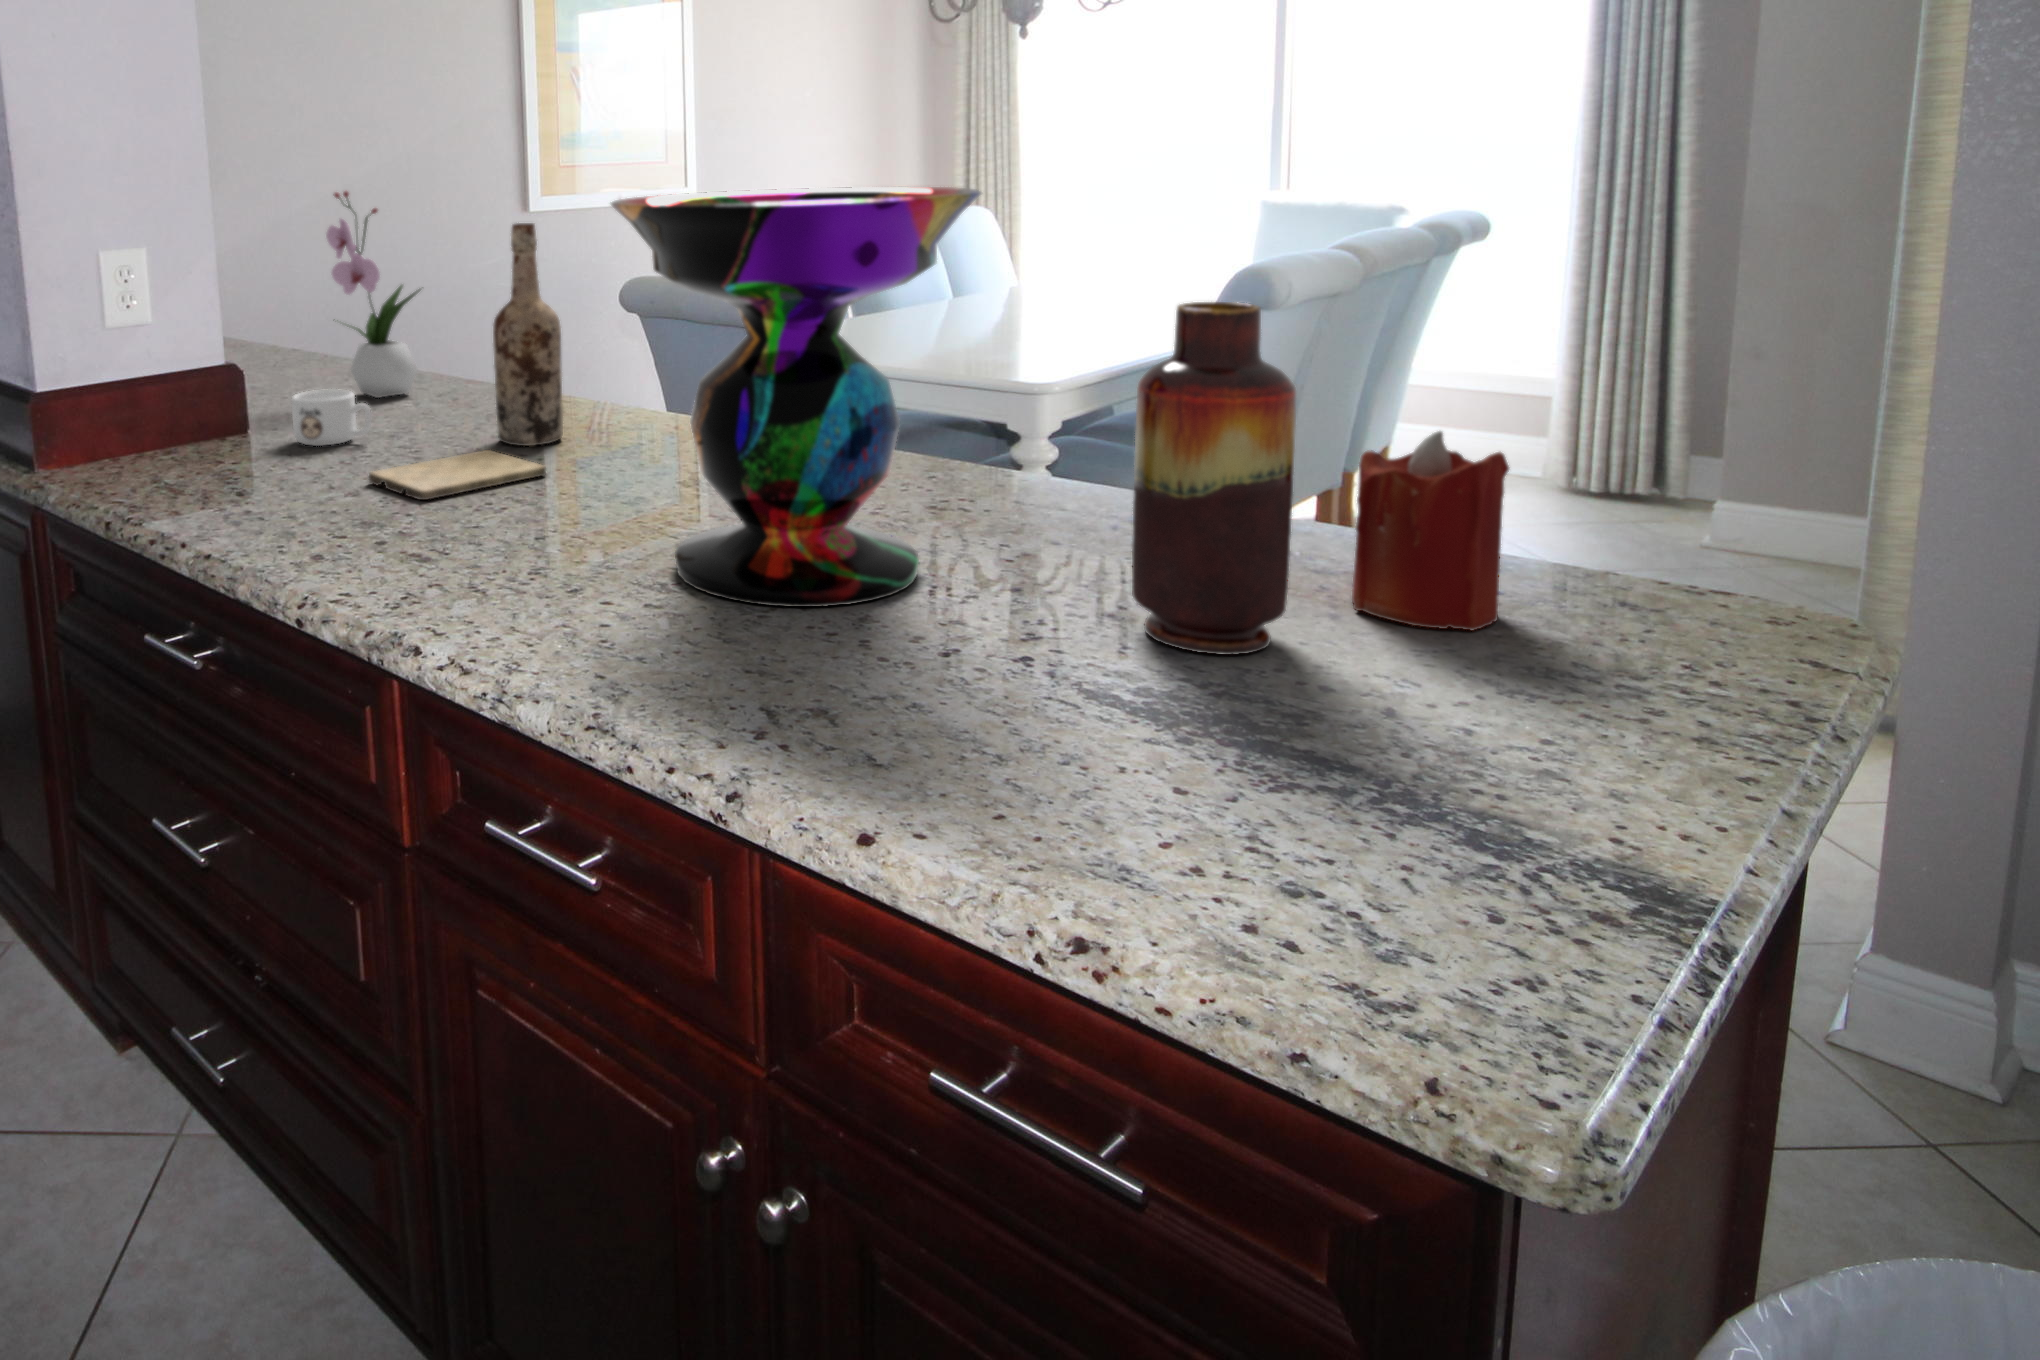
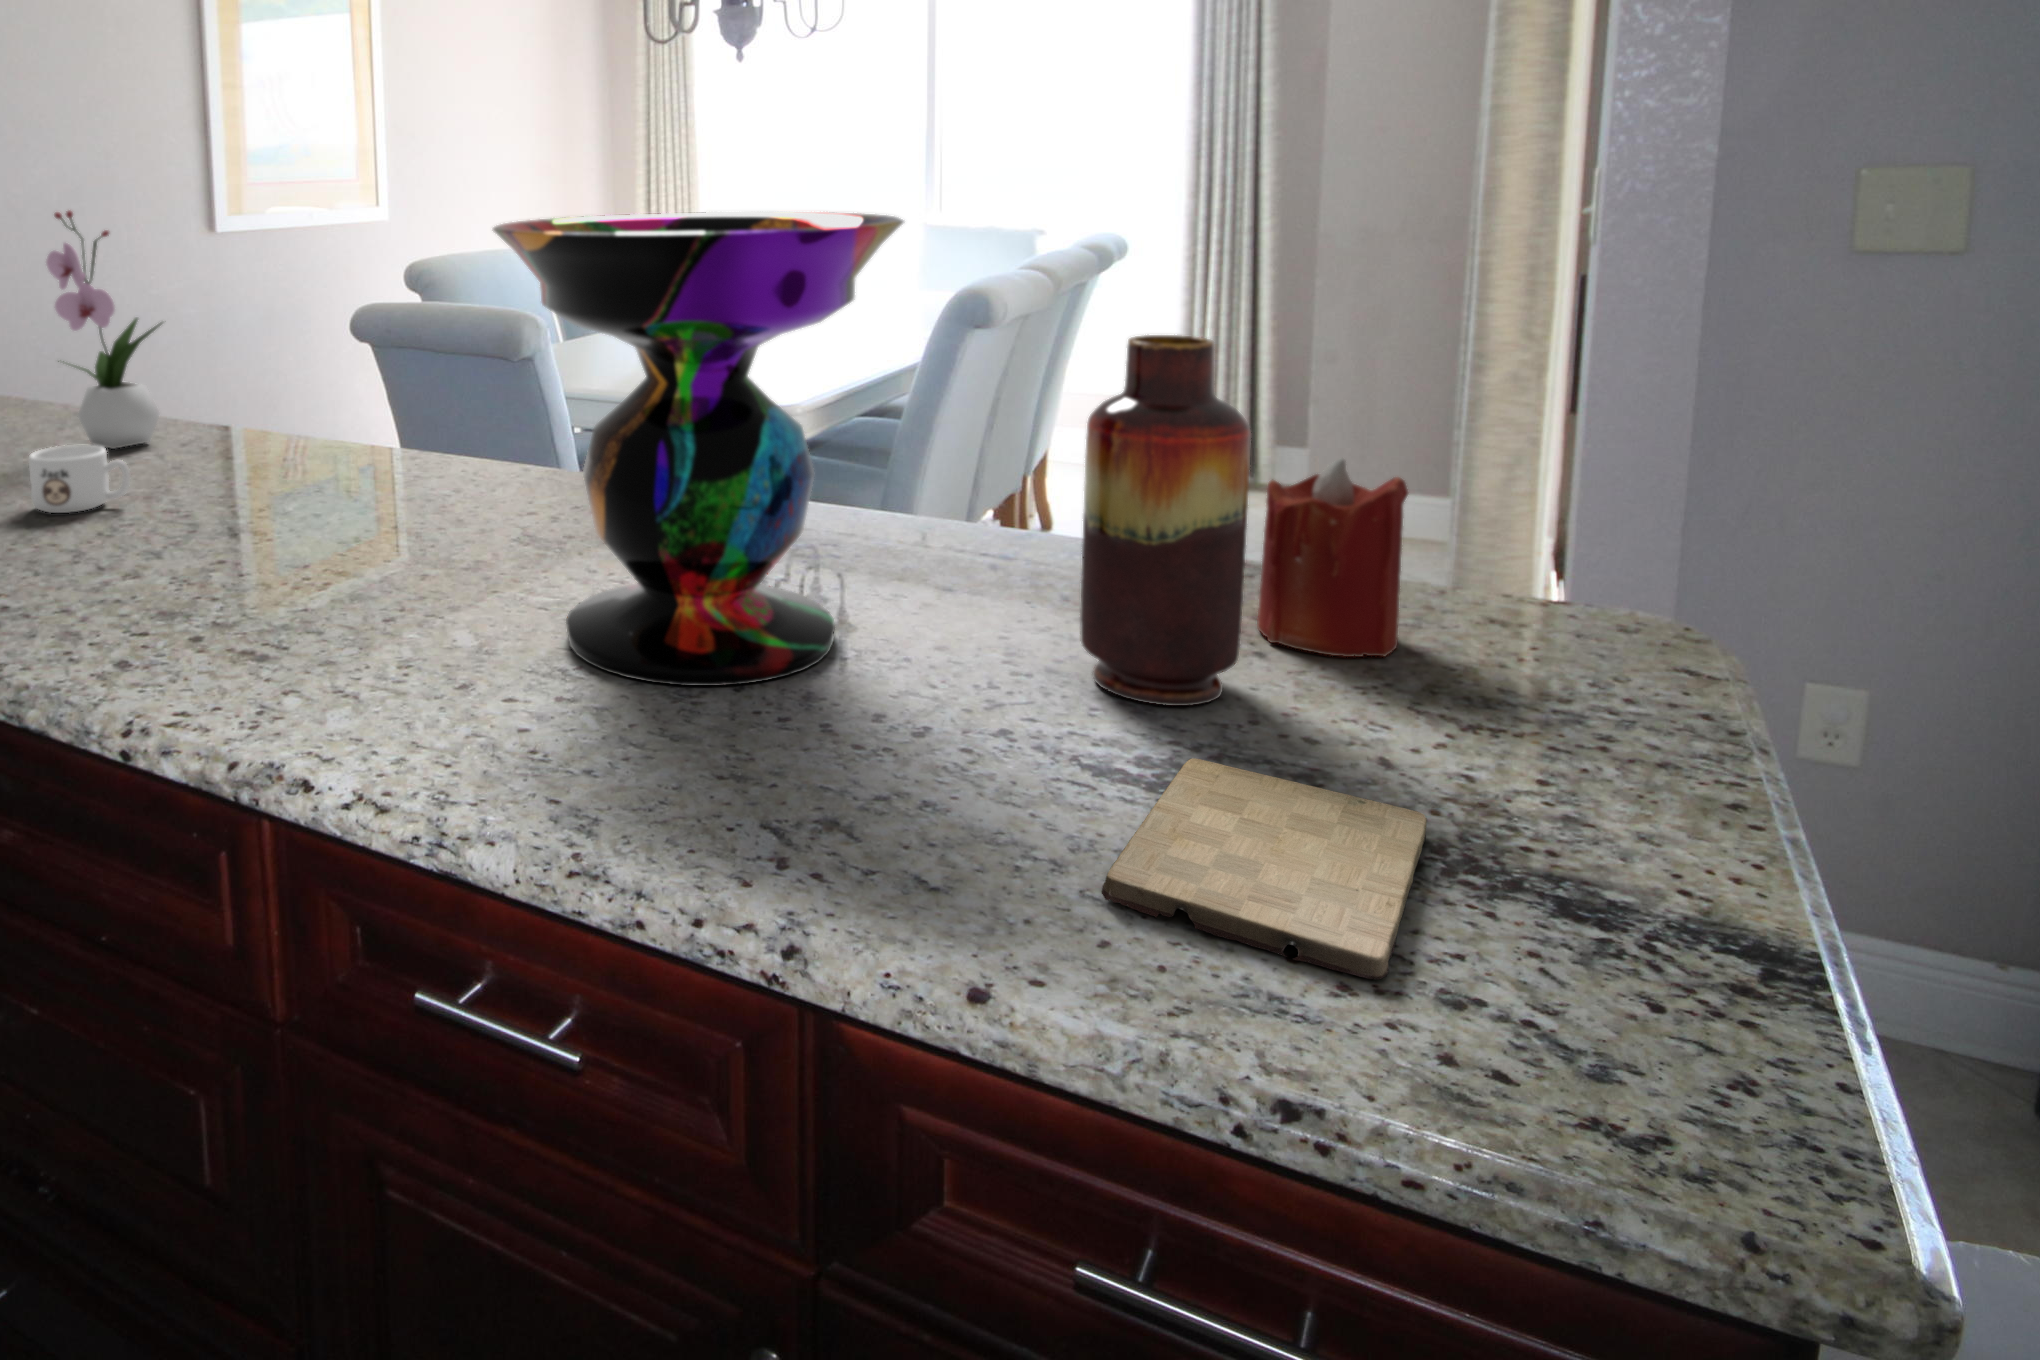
wine bottle: present [493,223,563,446] -> none [276,249,357,501]
cutting board: present [369,450,546,500] -> present [1102,758,1427,980]

